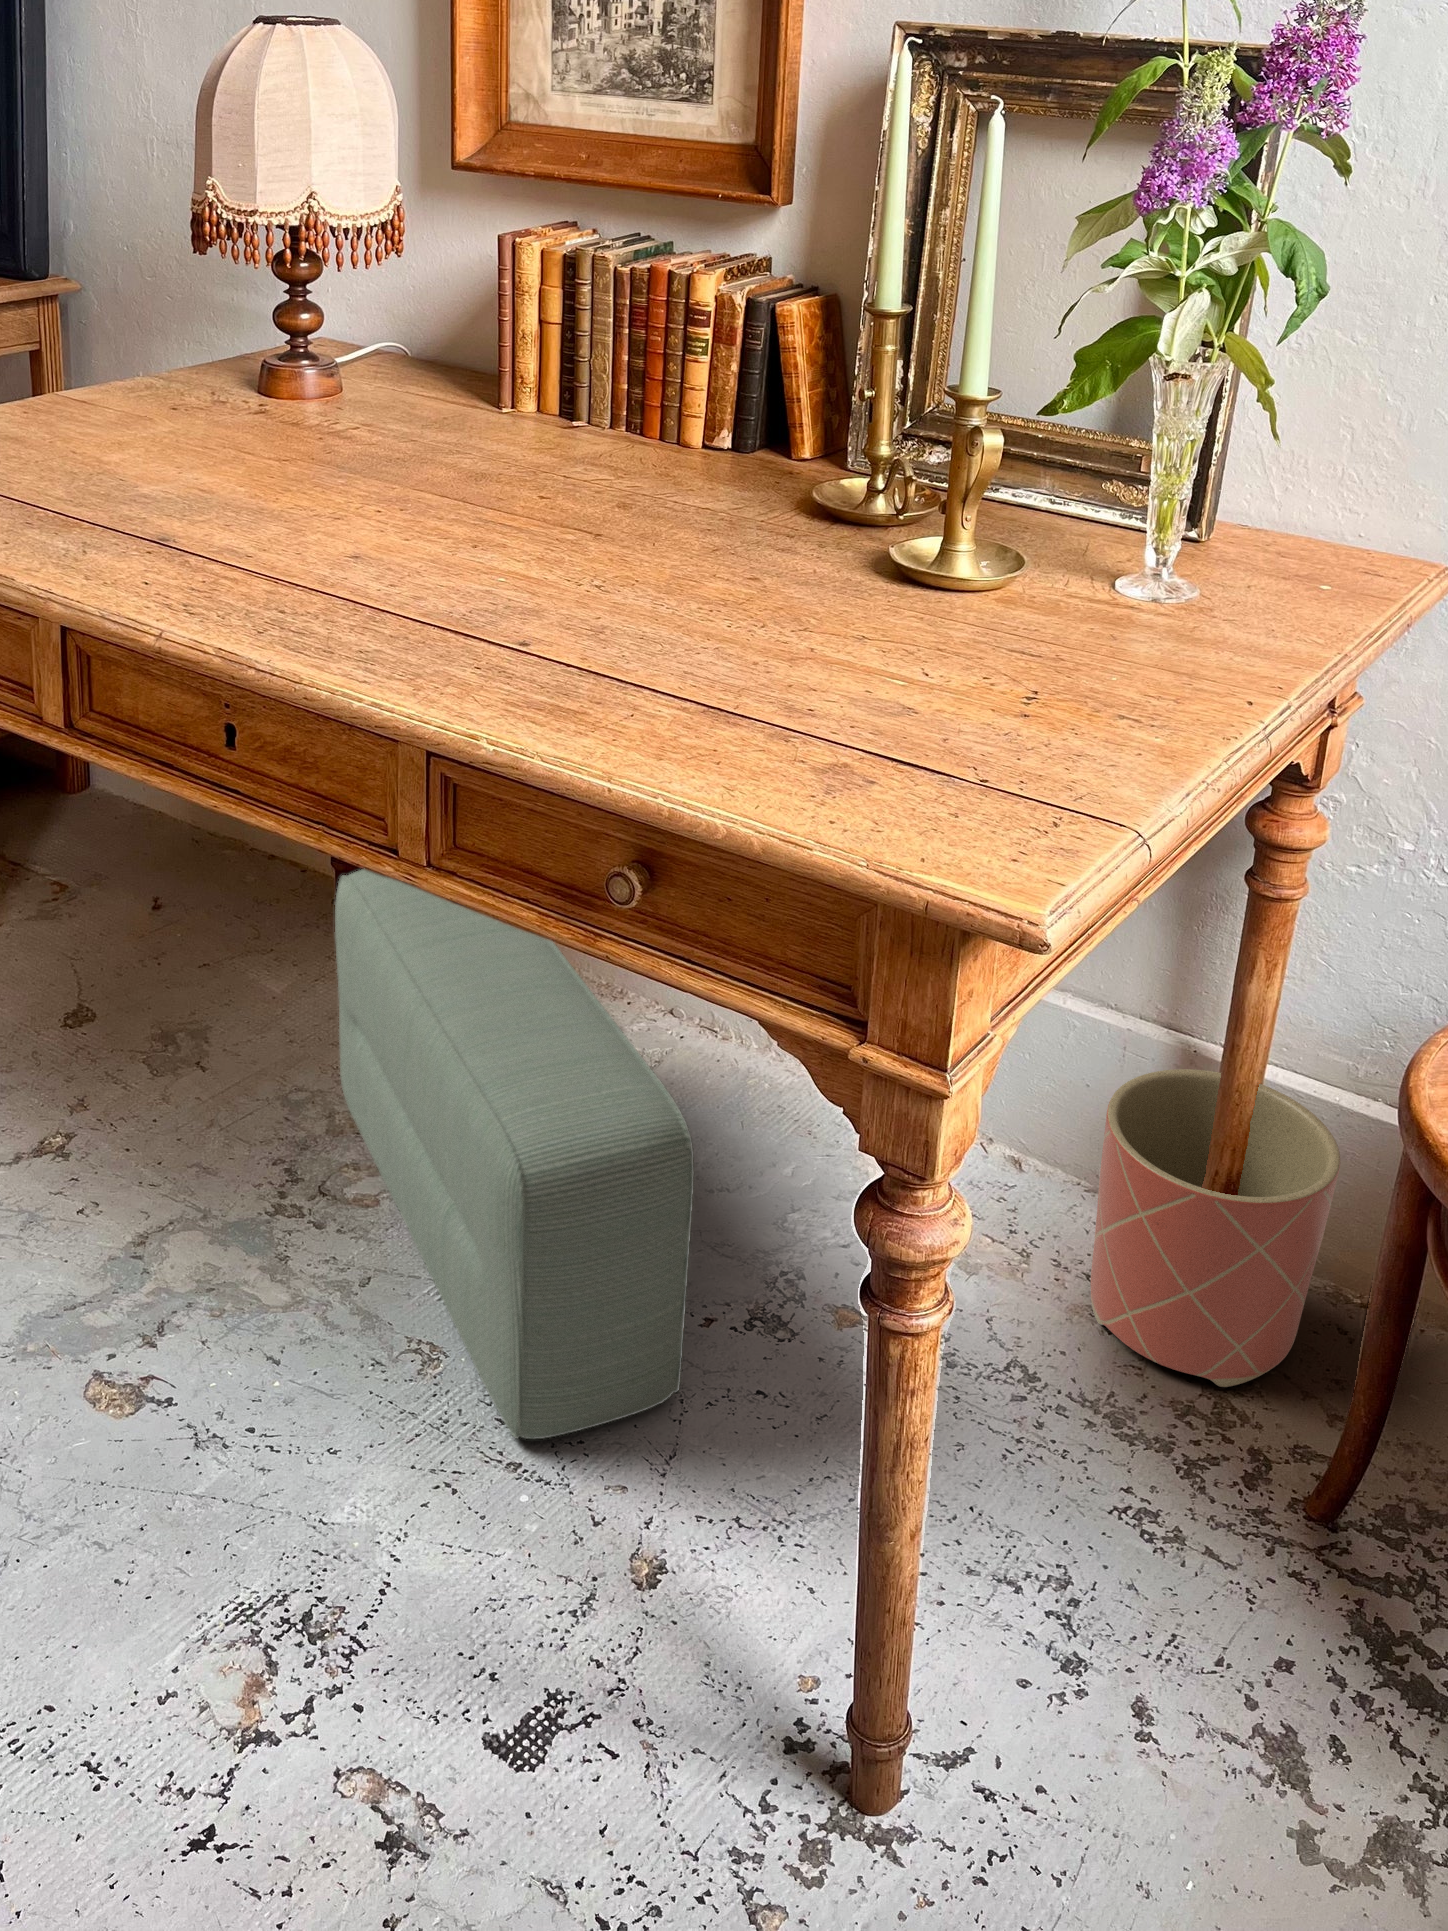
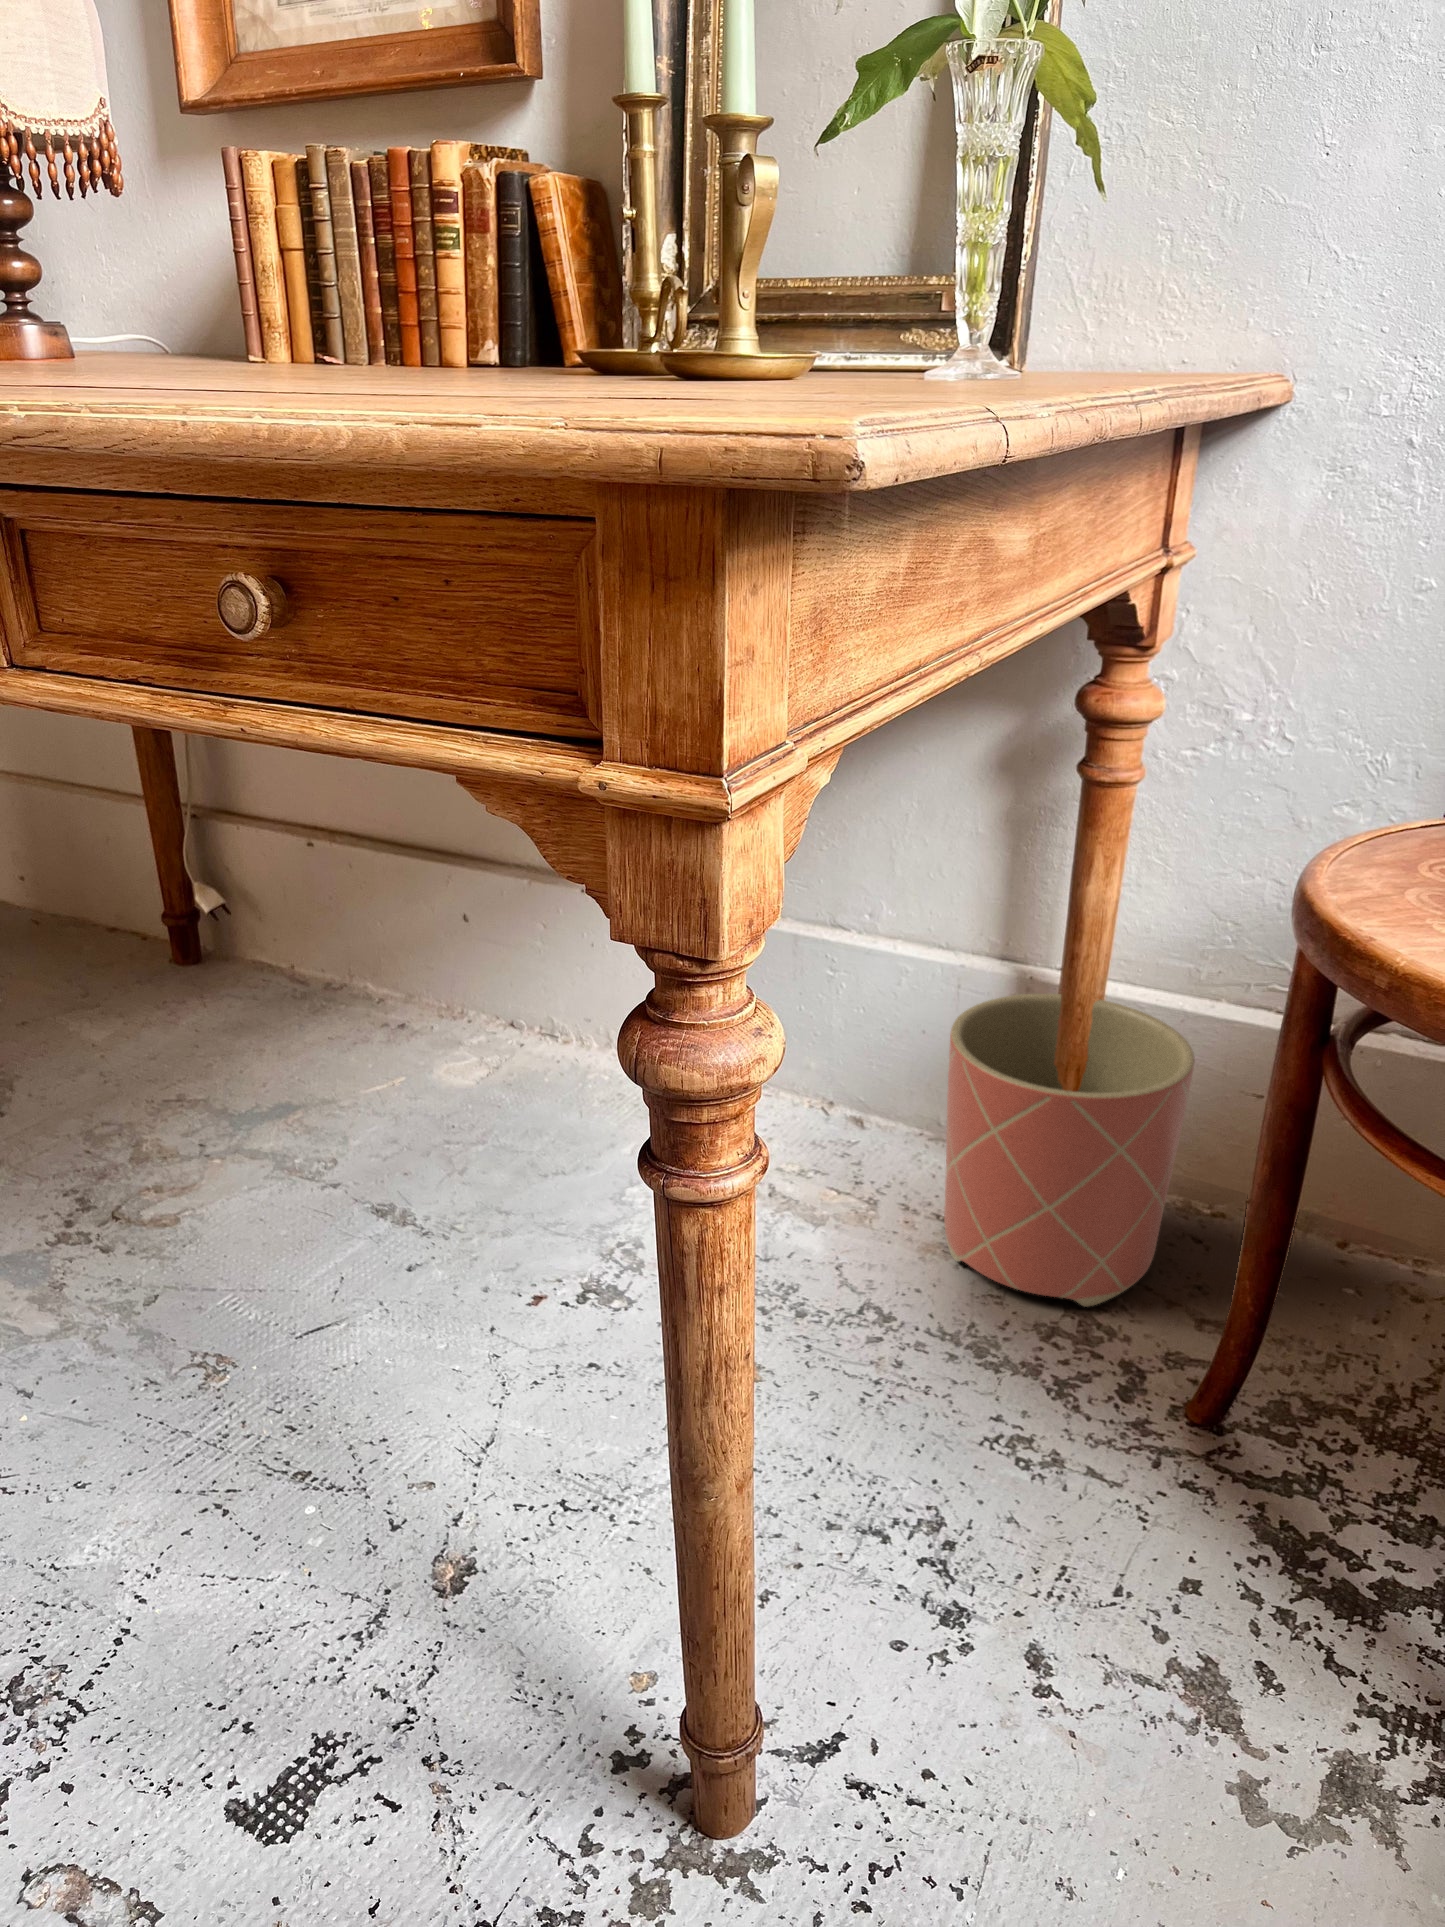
pouf: present [335,870,694,1439] -> none [122,858,503,1445]

